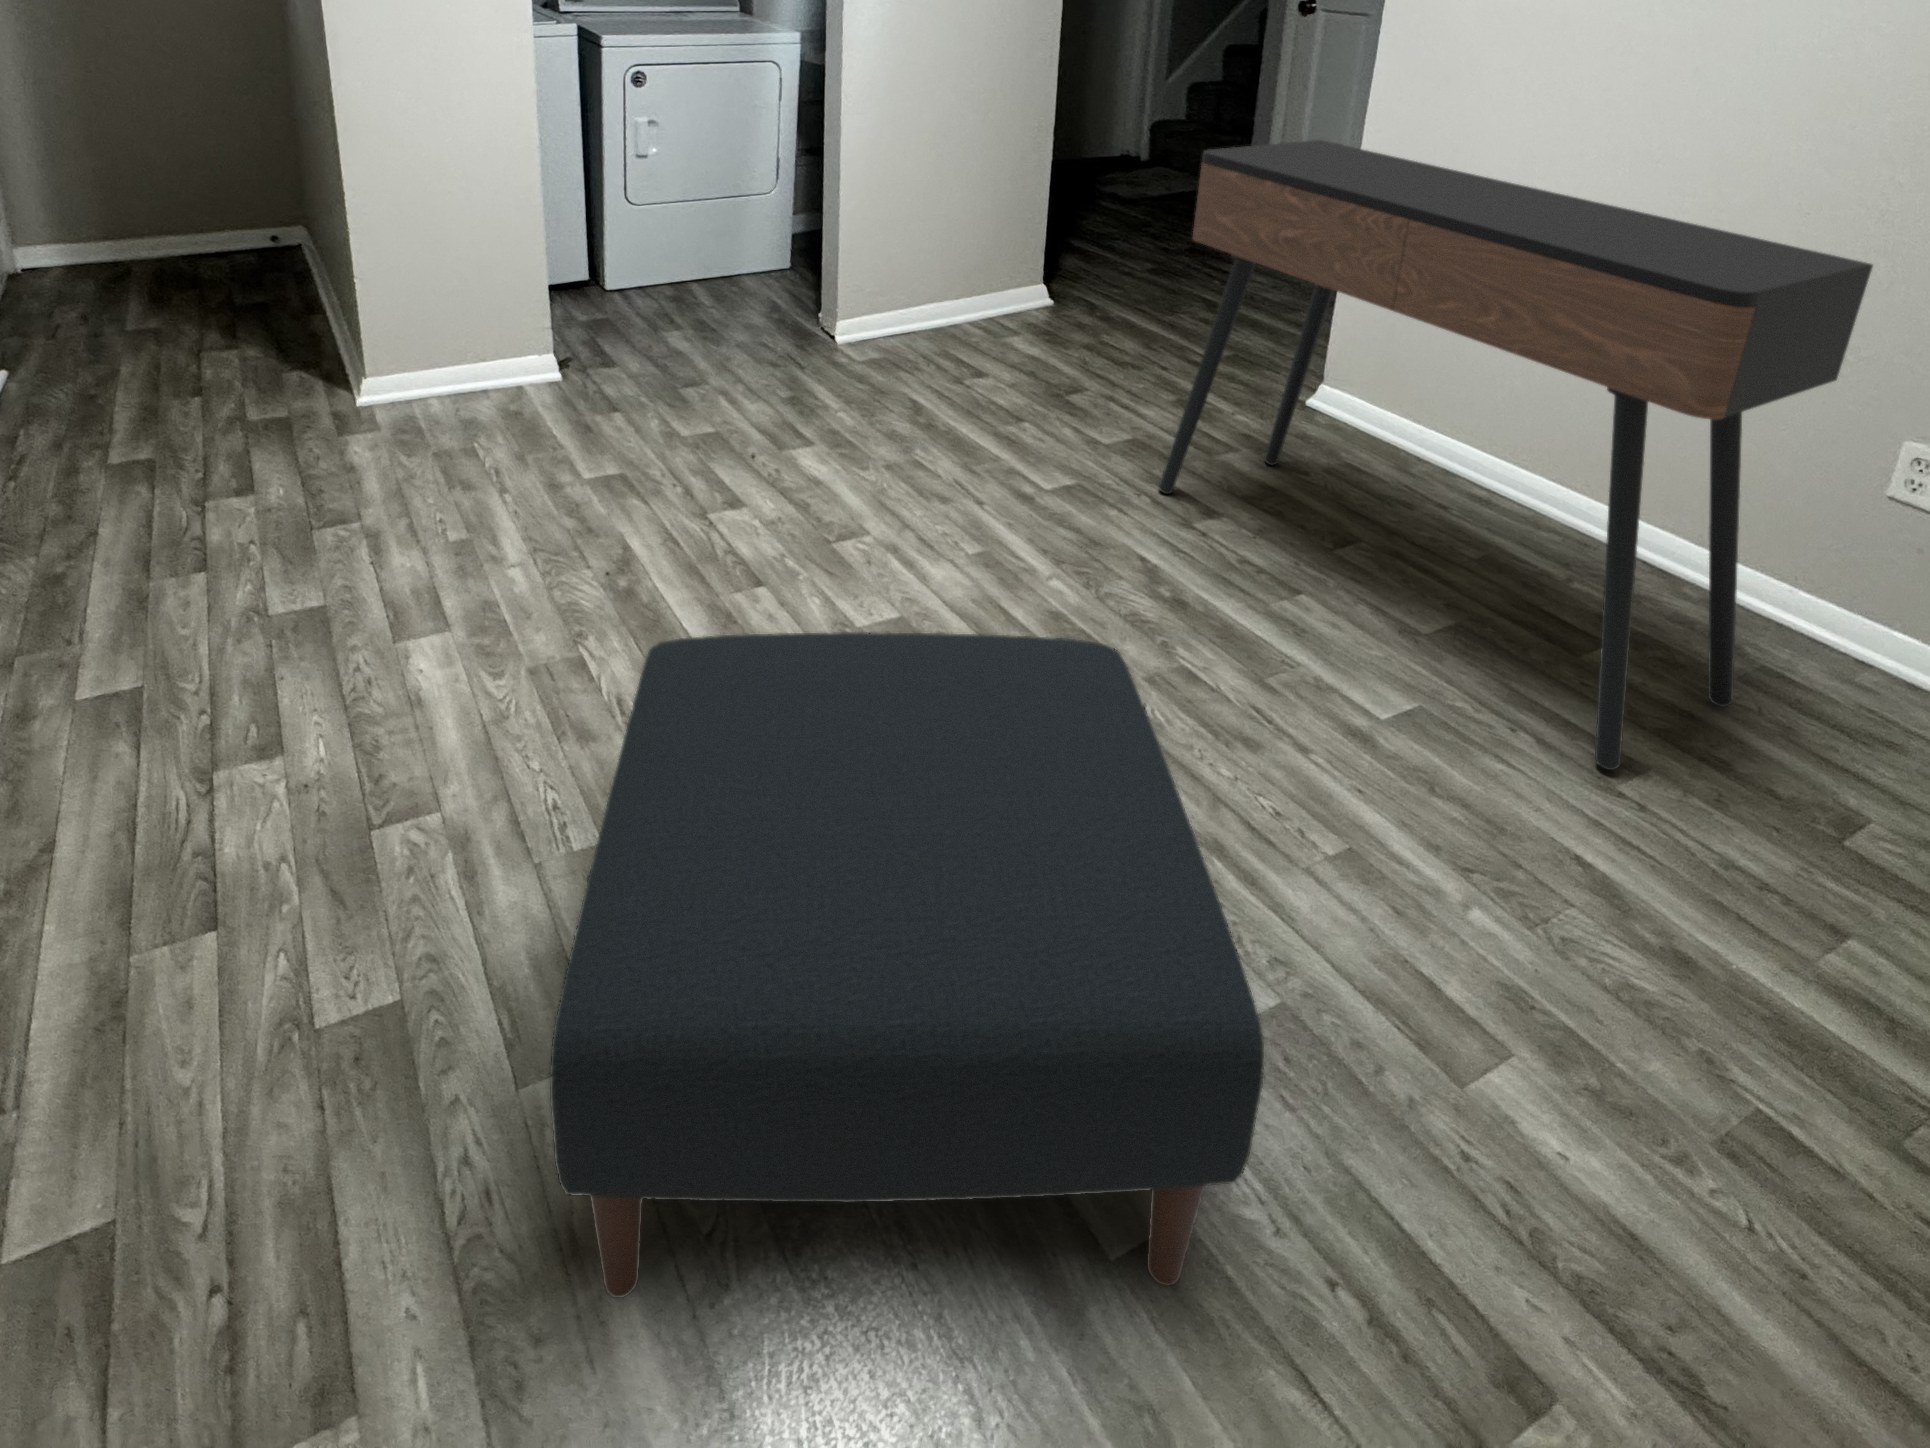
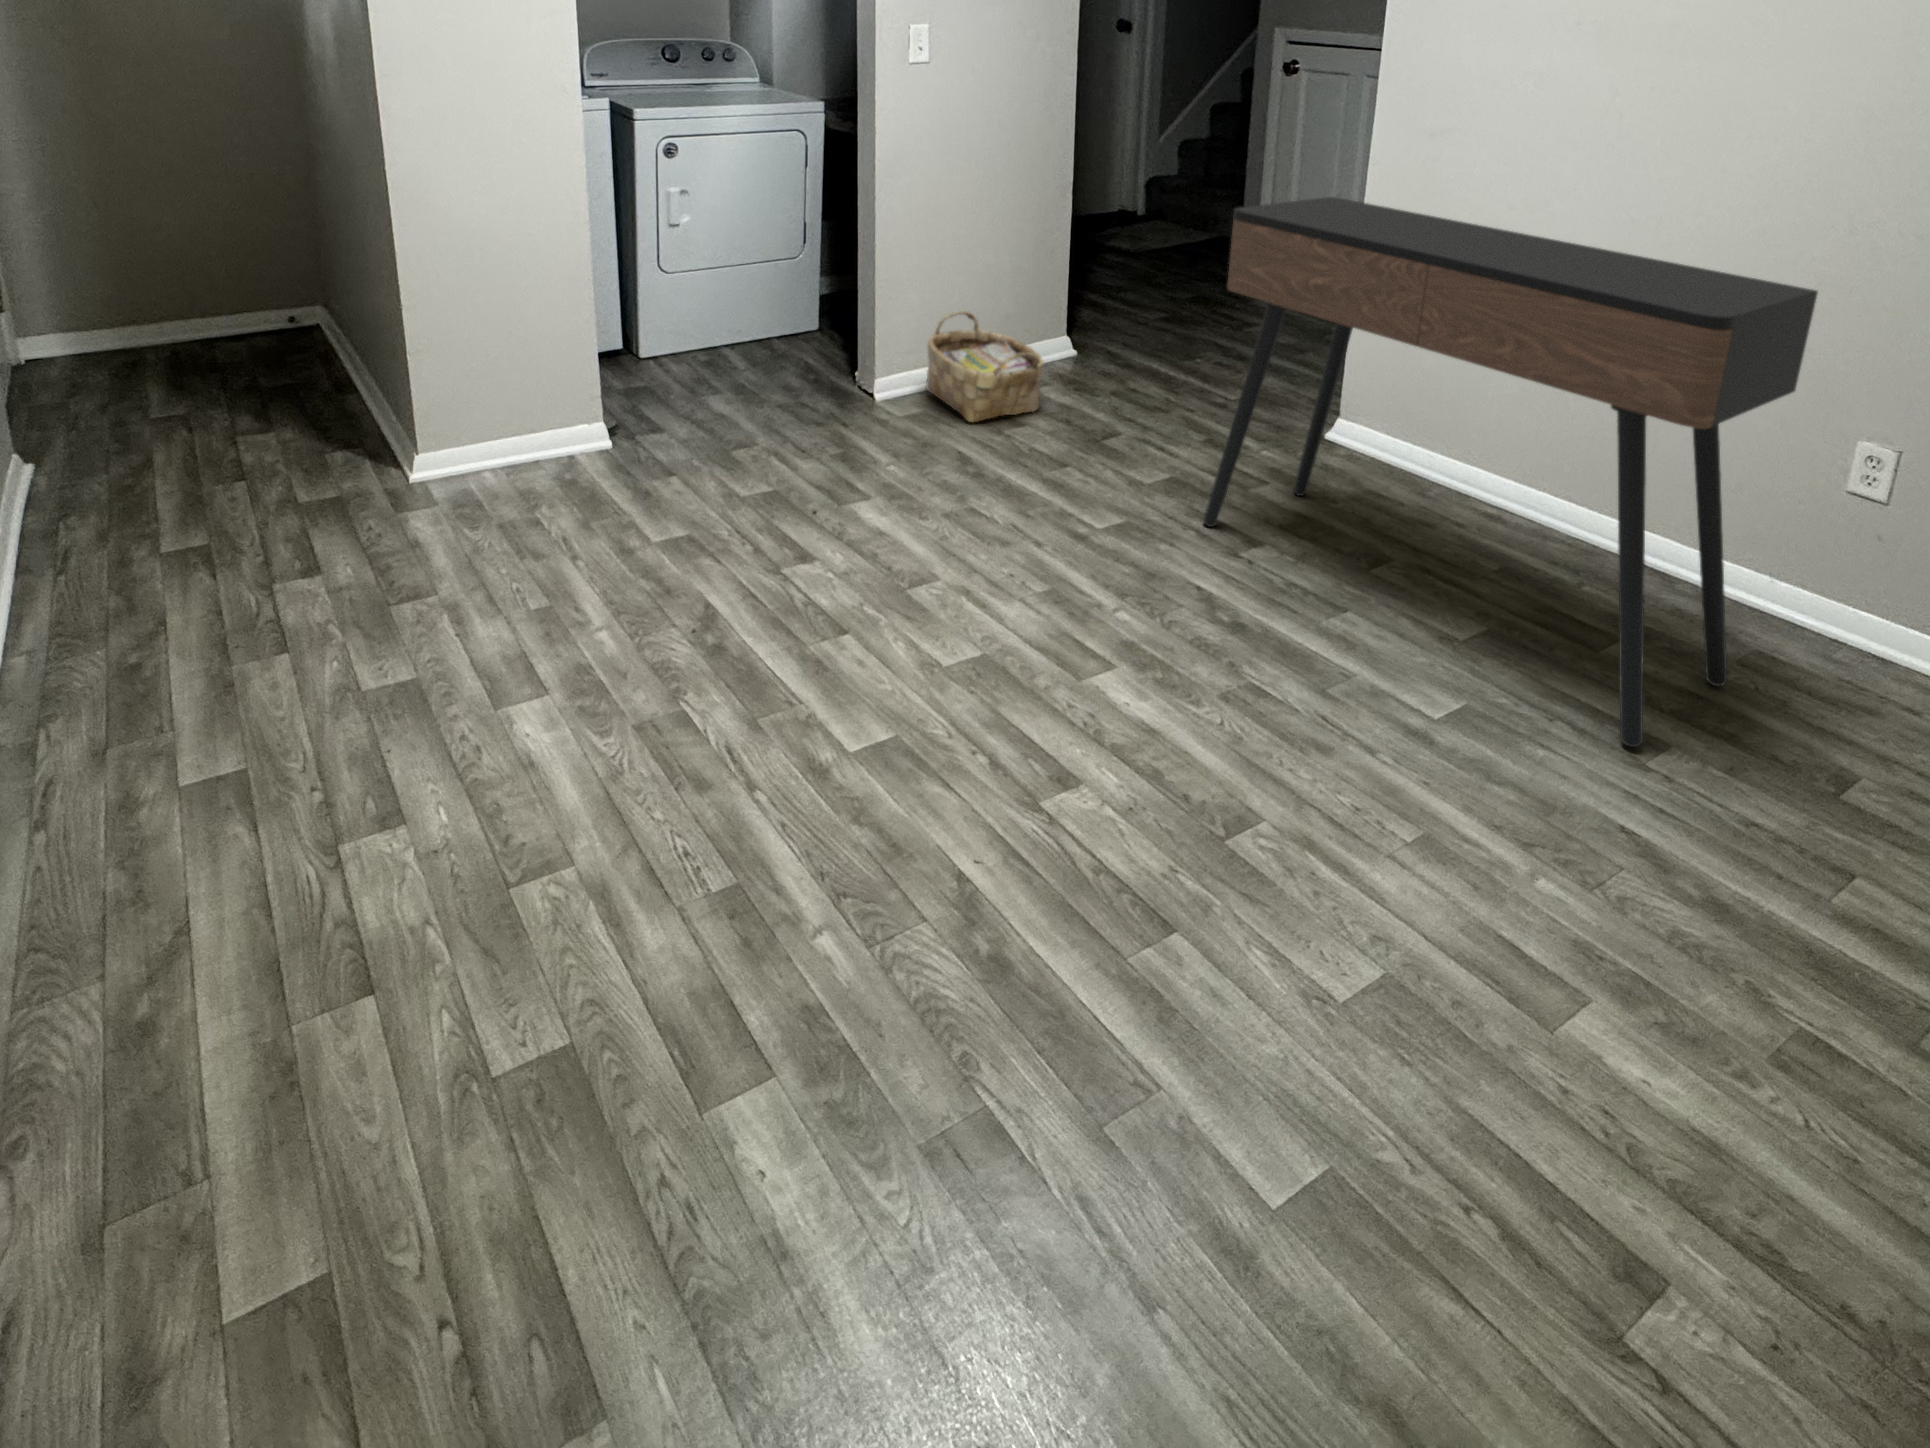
woven basket: none [885,251,1008,370] -> present [926,310,1044,422]
ottoman: present [550,632,1264,1298] -> none [784,653,1416,1295]

